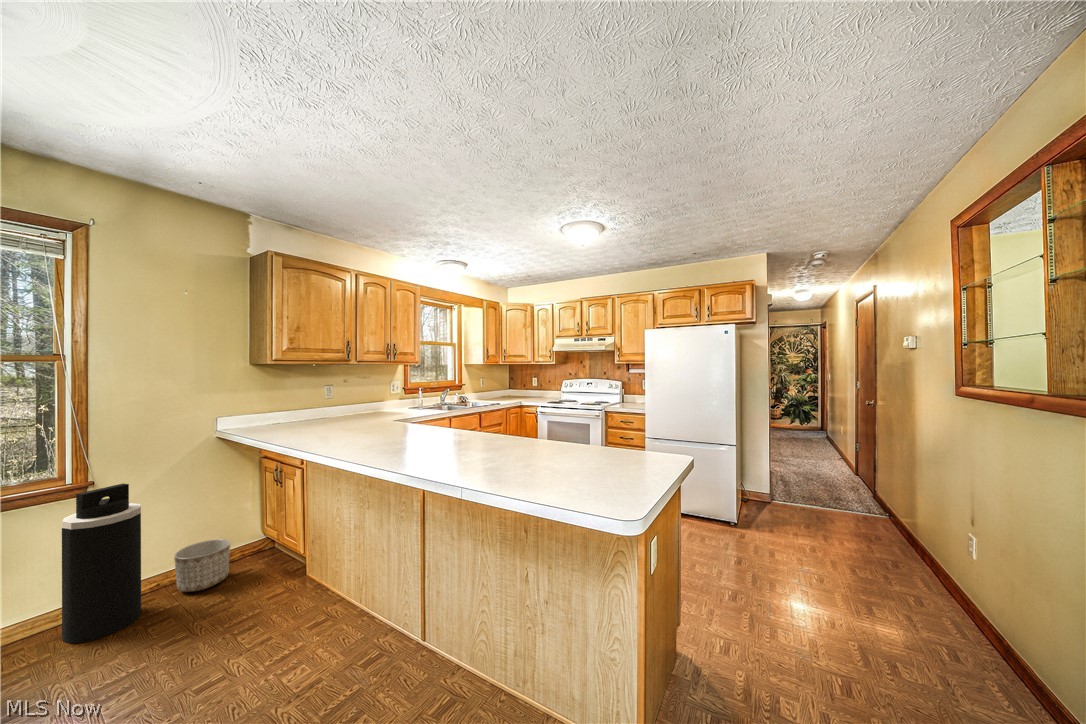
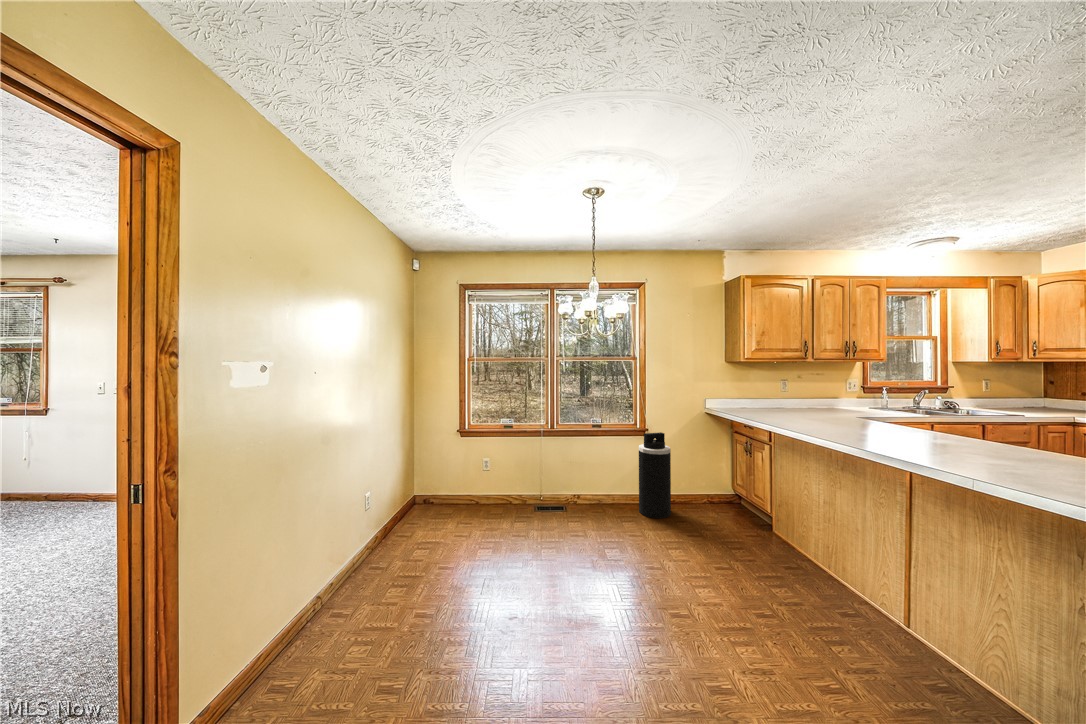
planter: present [174,539,230,592] -> none [684,481,716,514]

